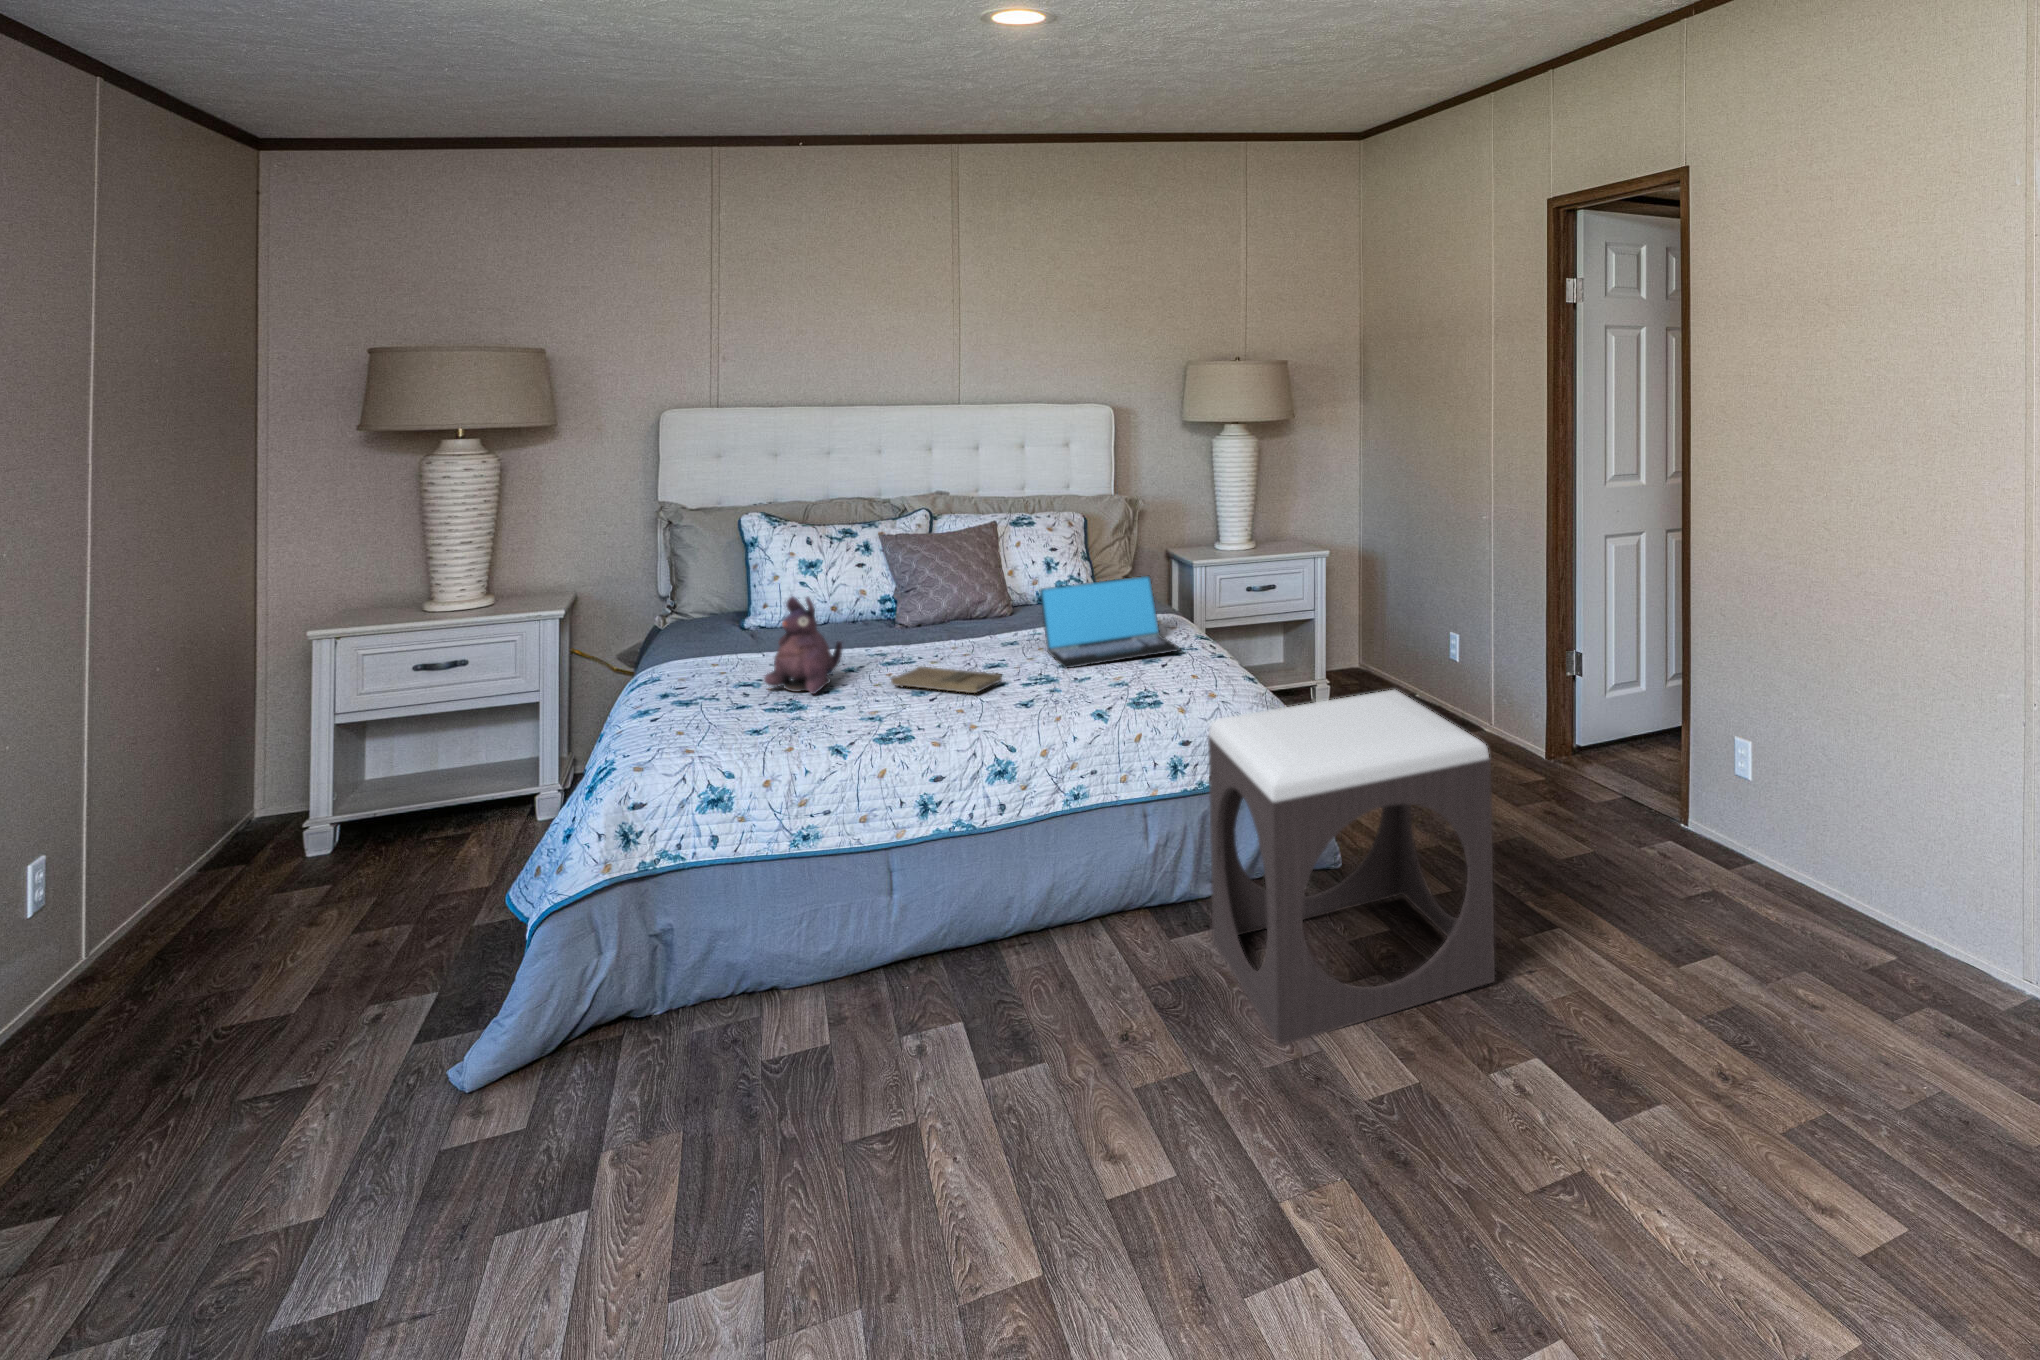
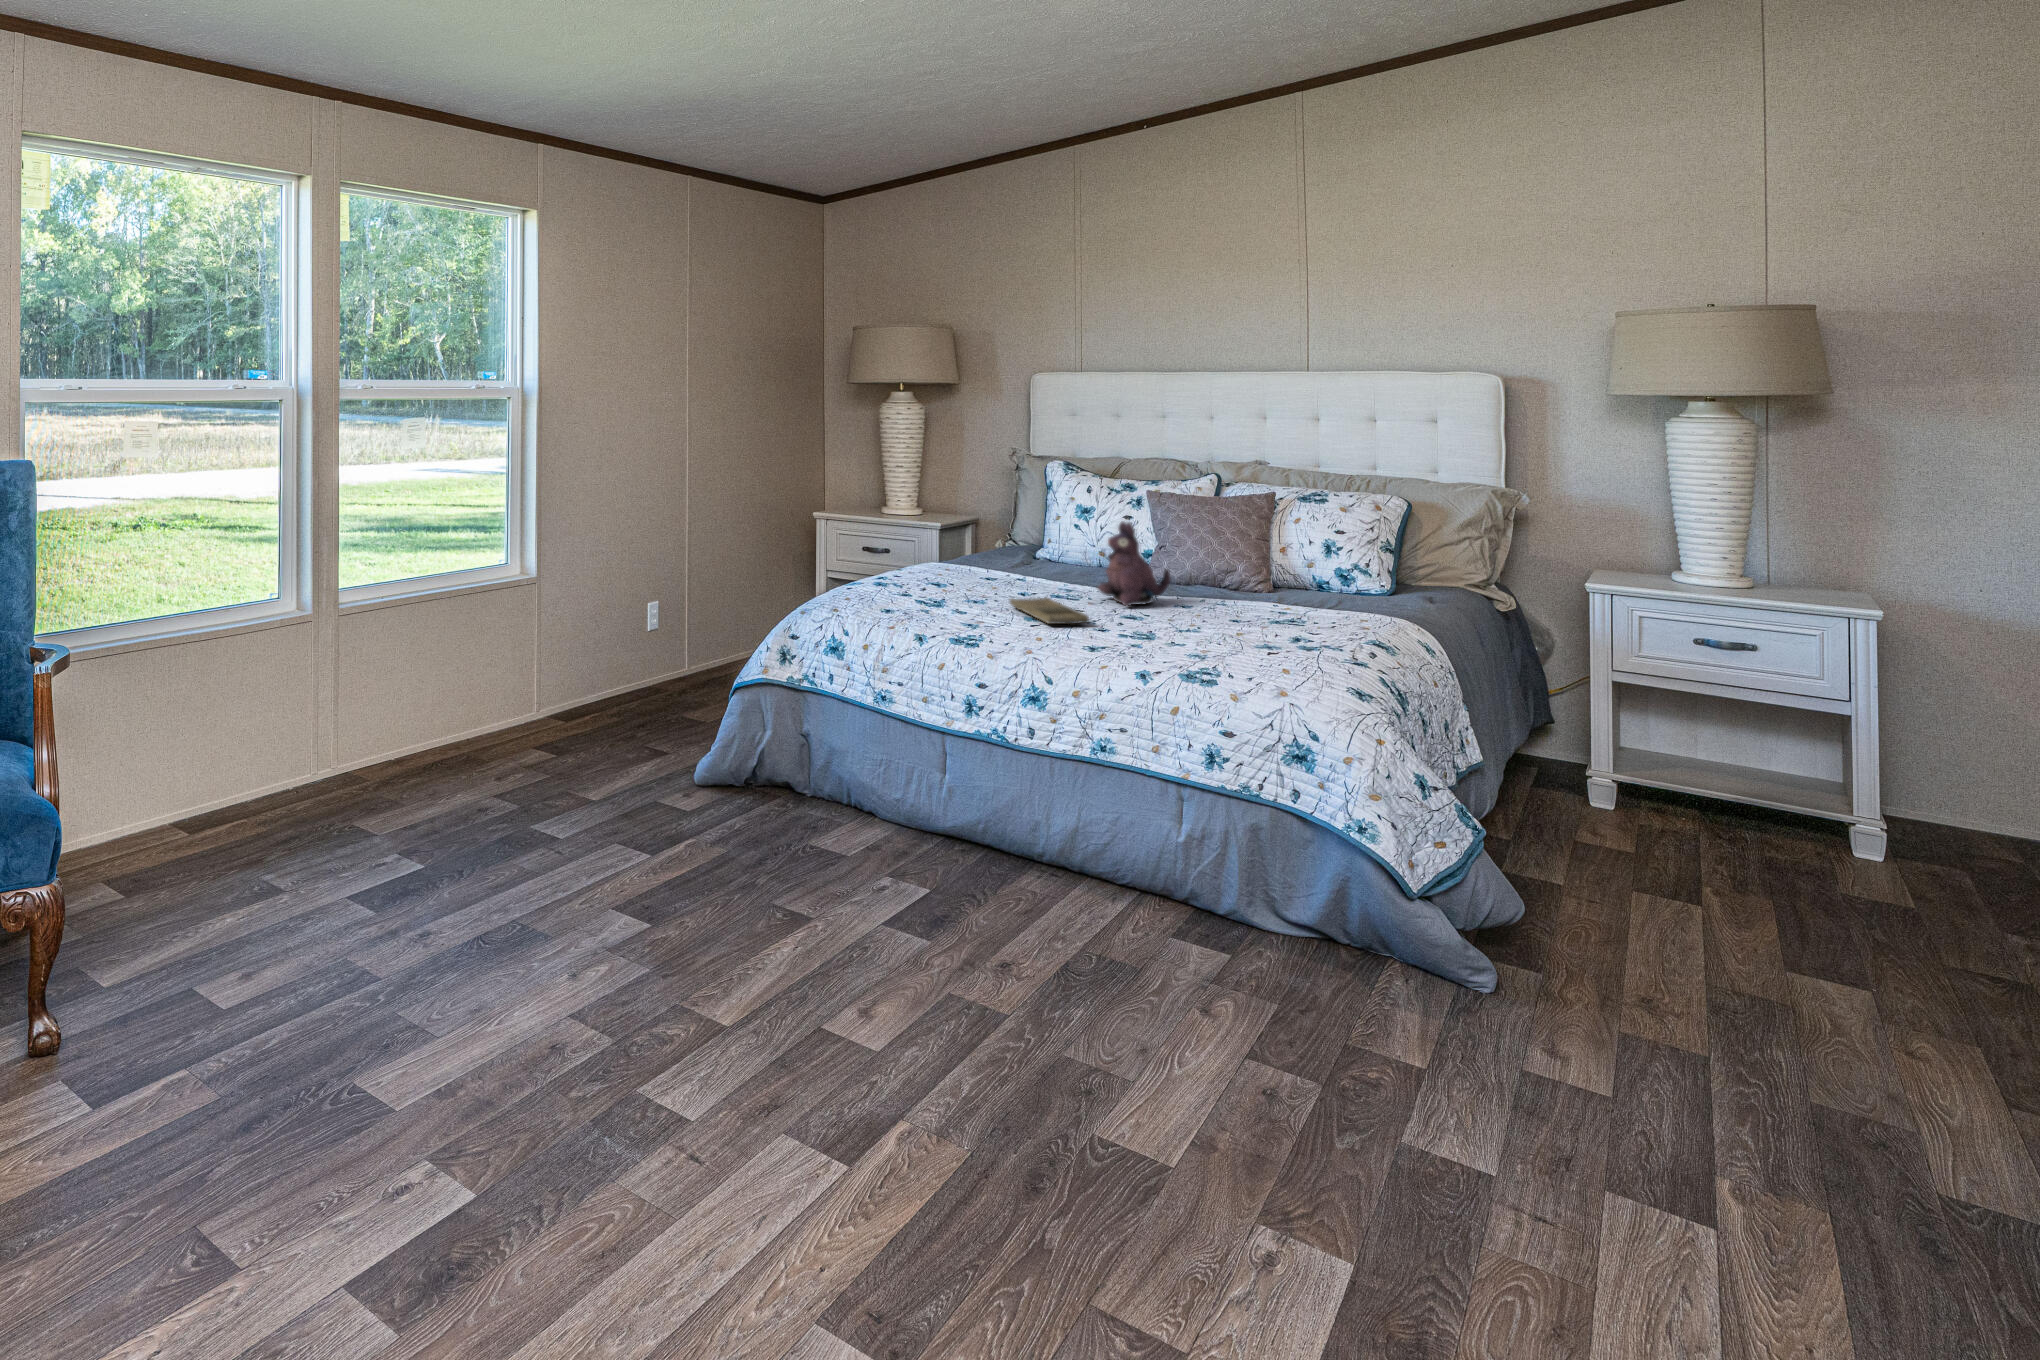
laptop: present [1039,576,1180,668] -> none [1174,552,1342,646]
plush toy: present [764,597,842,694] -> present [1098,522,1171,606]
footstool: present [1208,689,1495,1045] -> none [1089,698,1515,1182]

